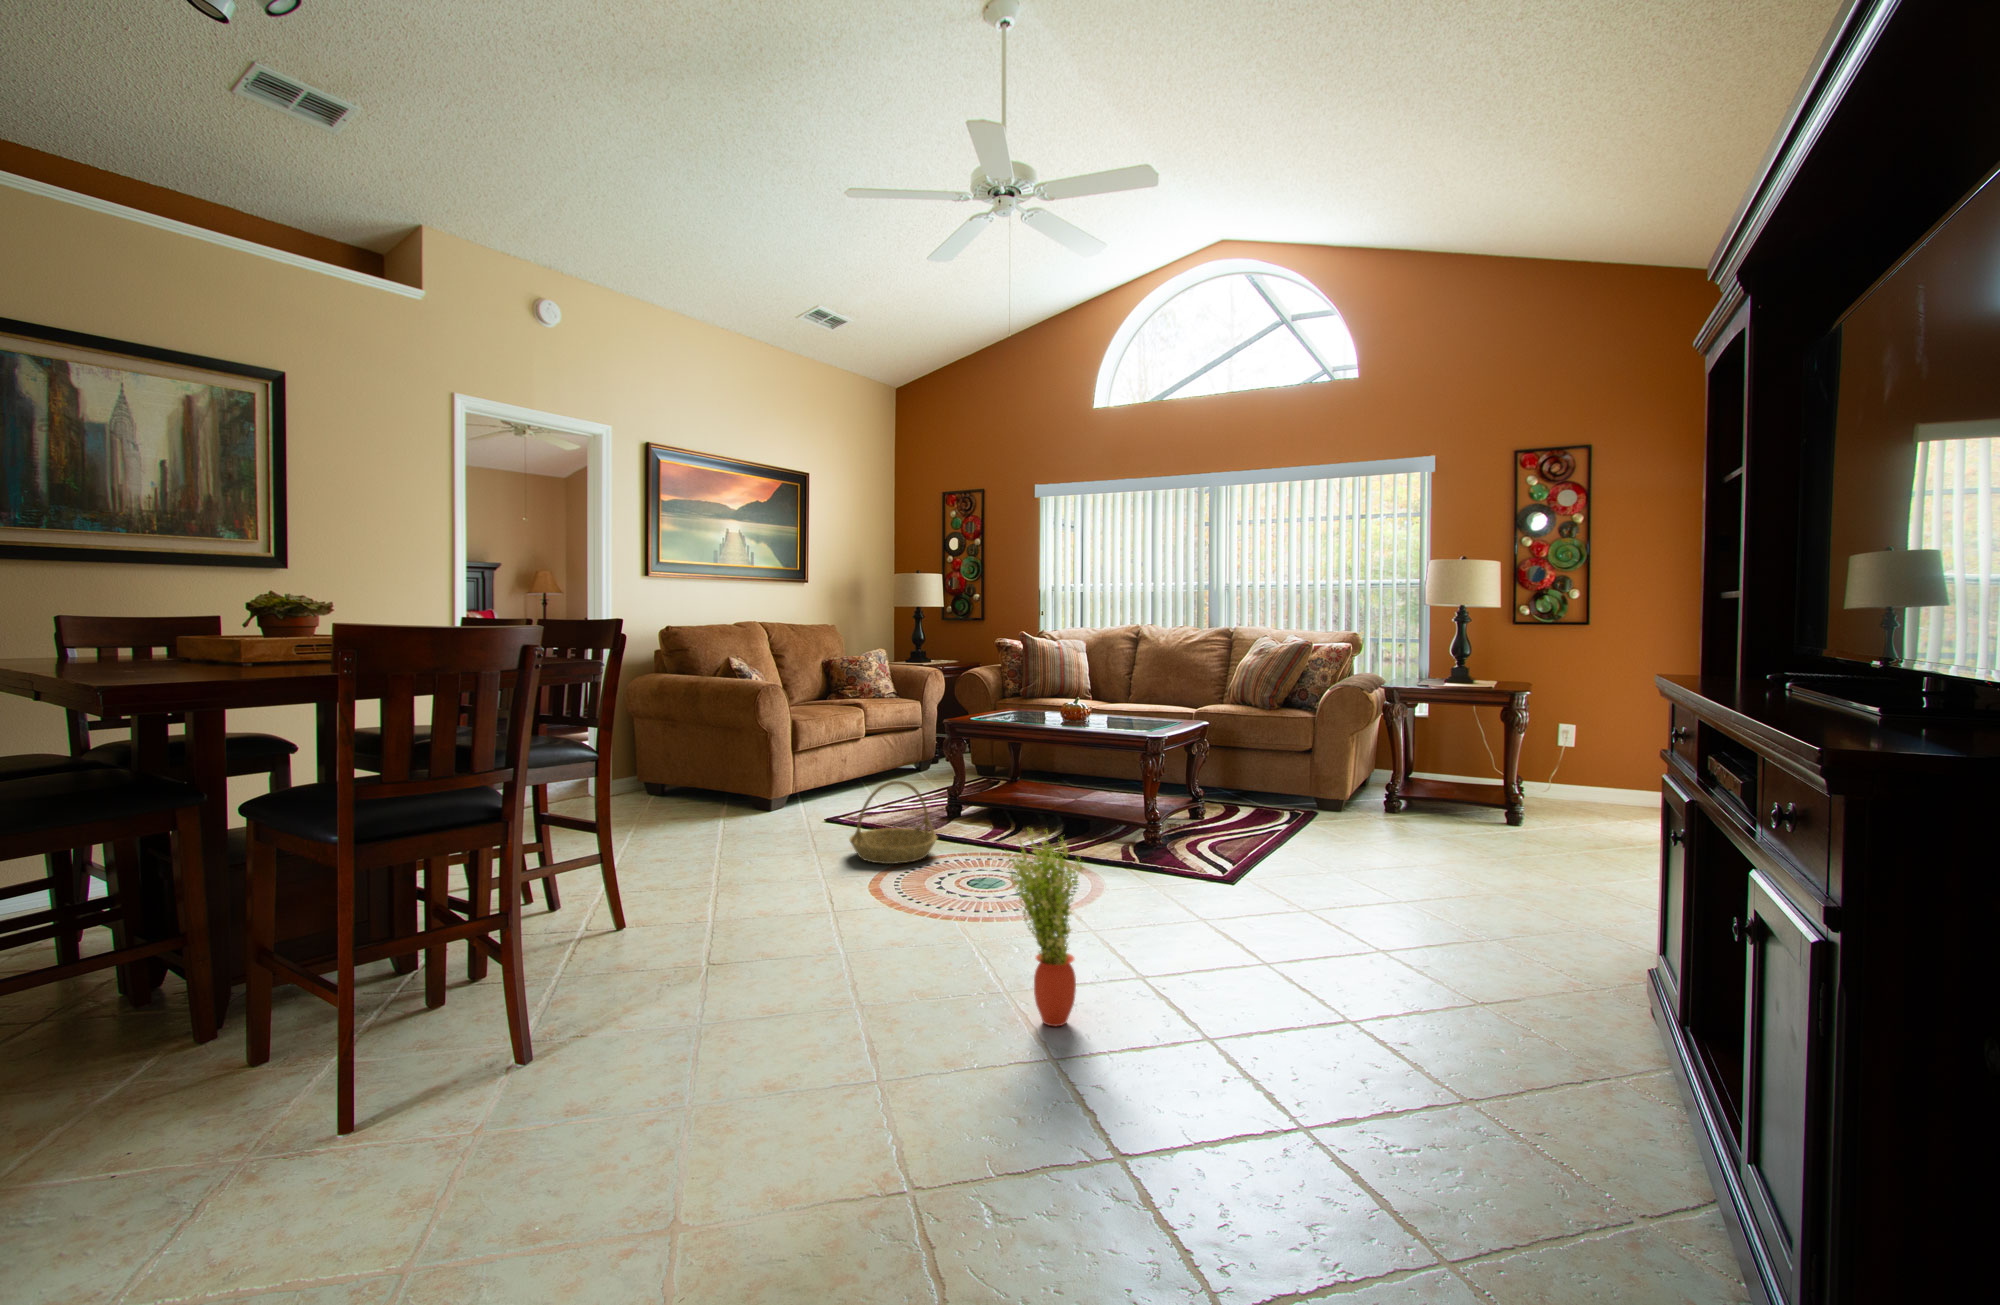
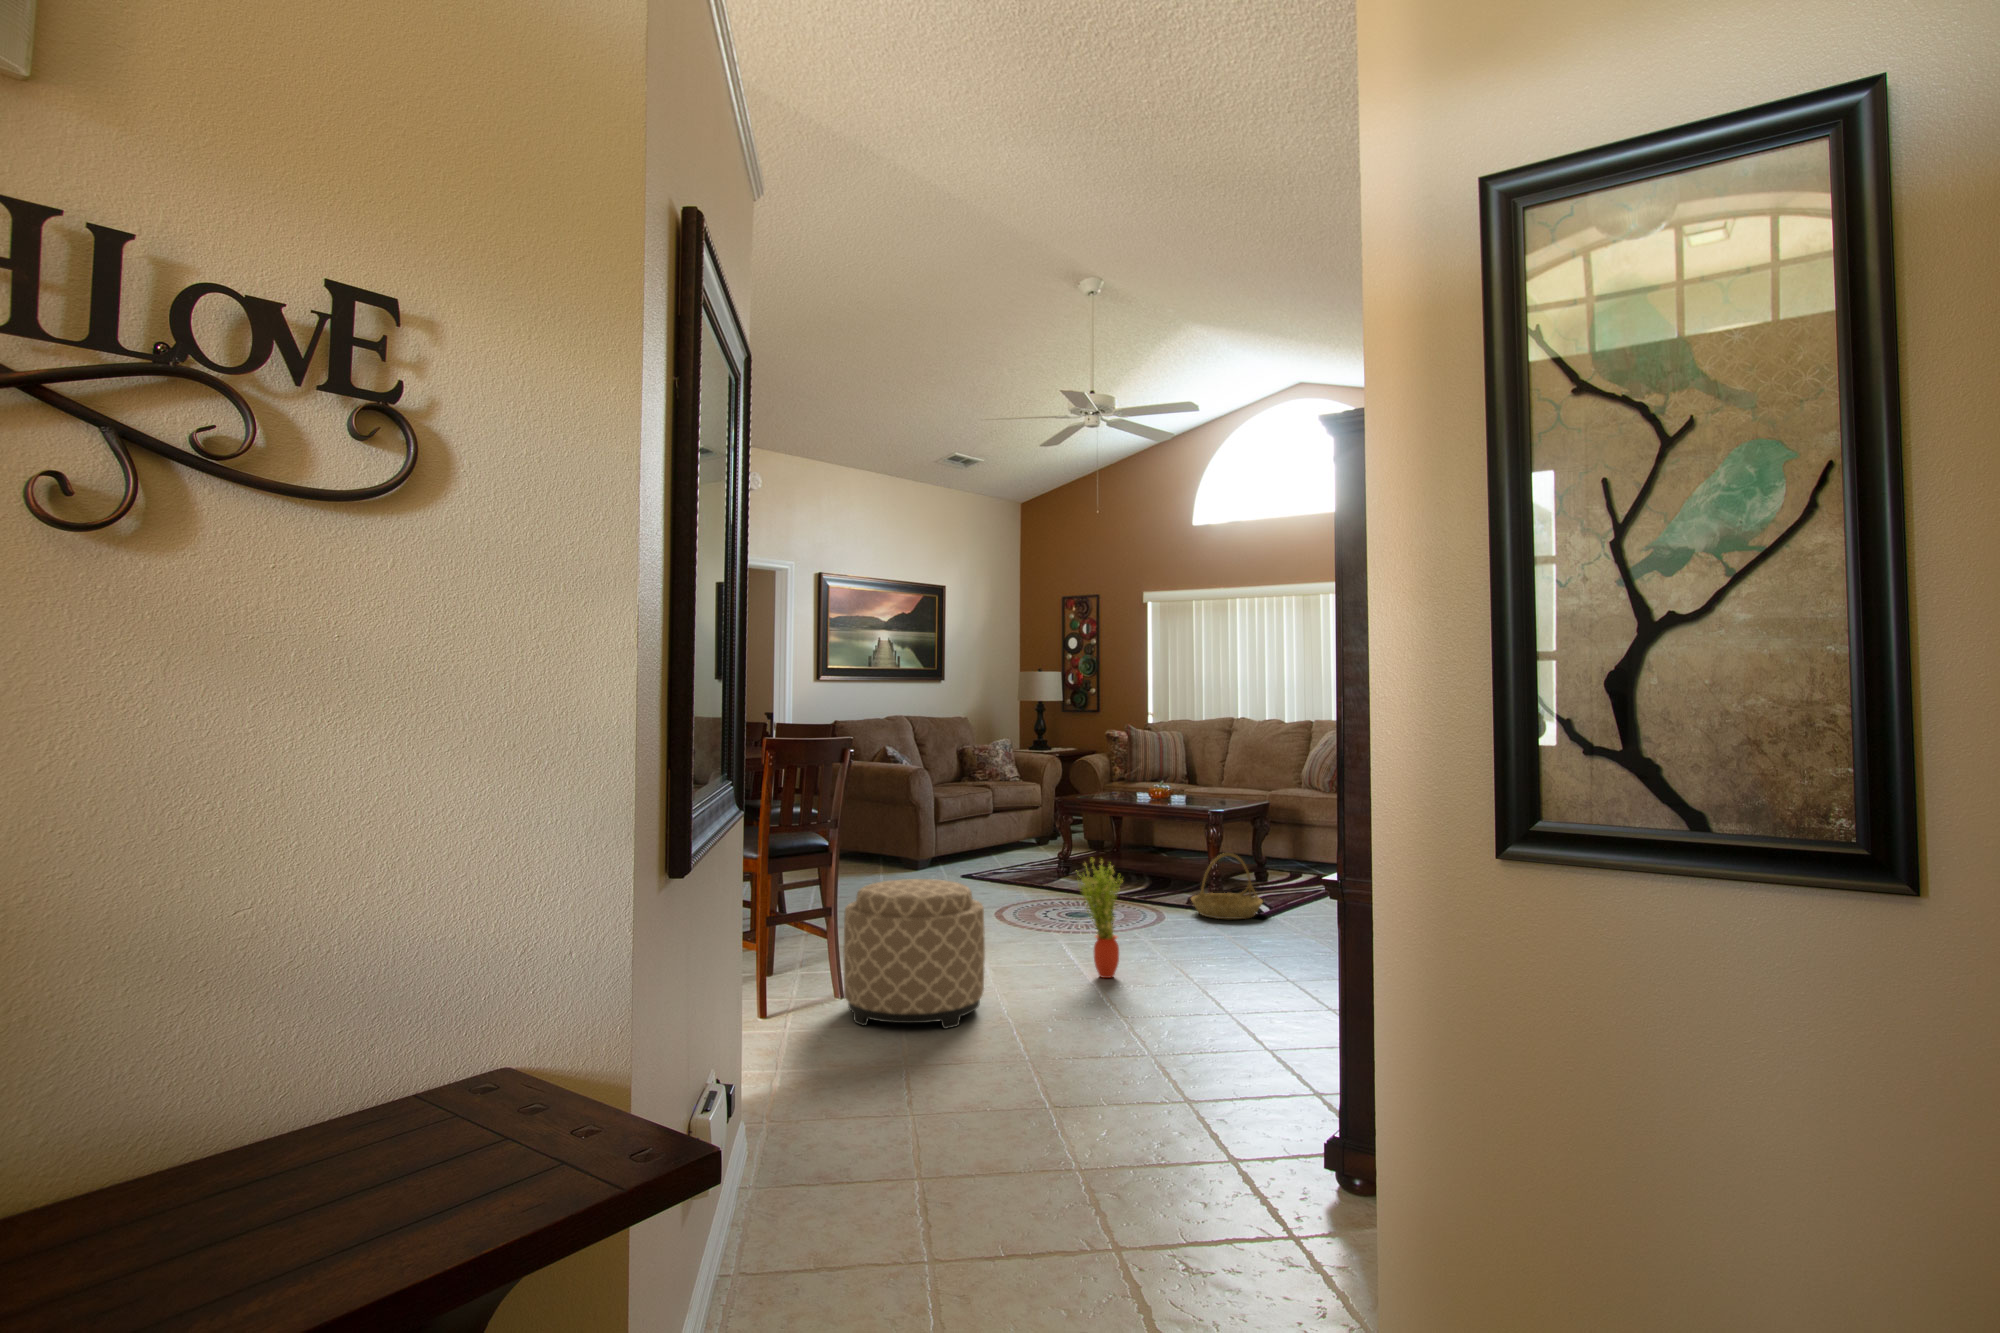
basket: present [849,781,937,864] -> present [1191,853,1263,919]
ottoman: none [563,890,851,1222] -> present [844,879,985,1029]

